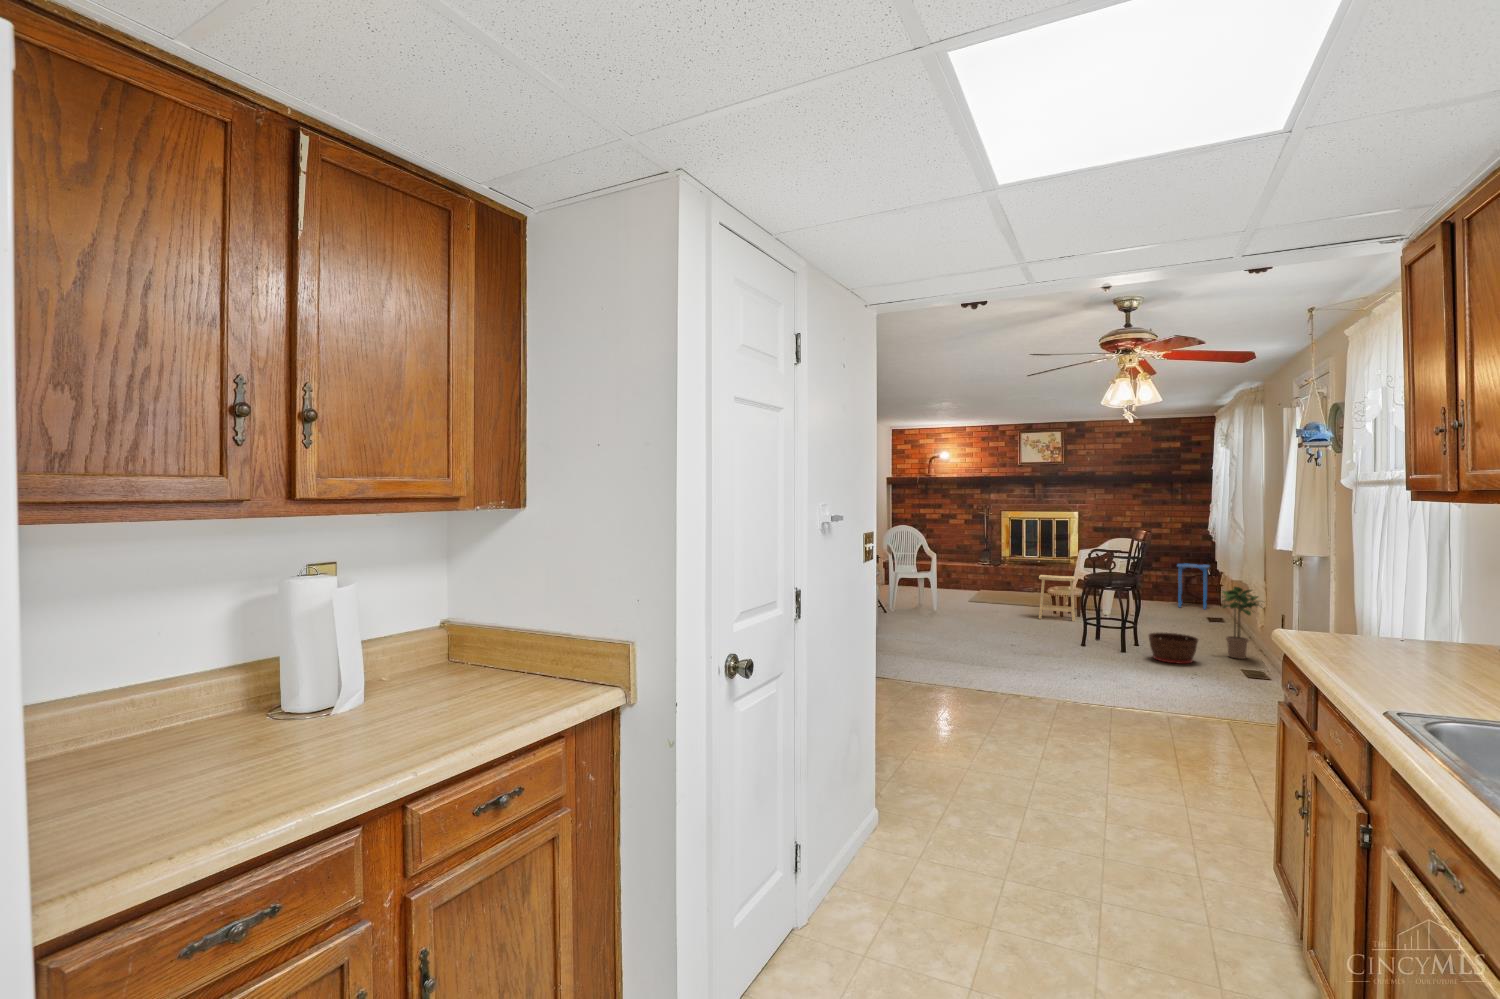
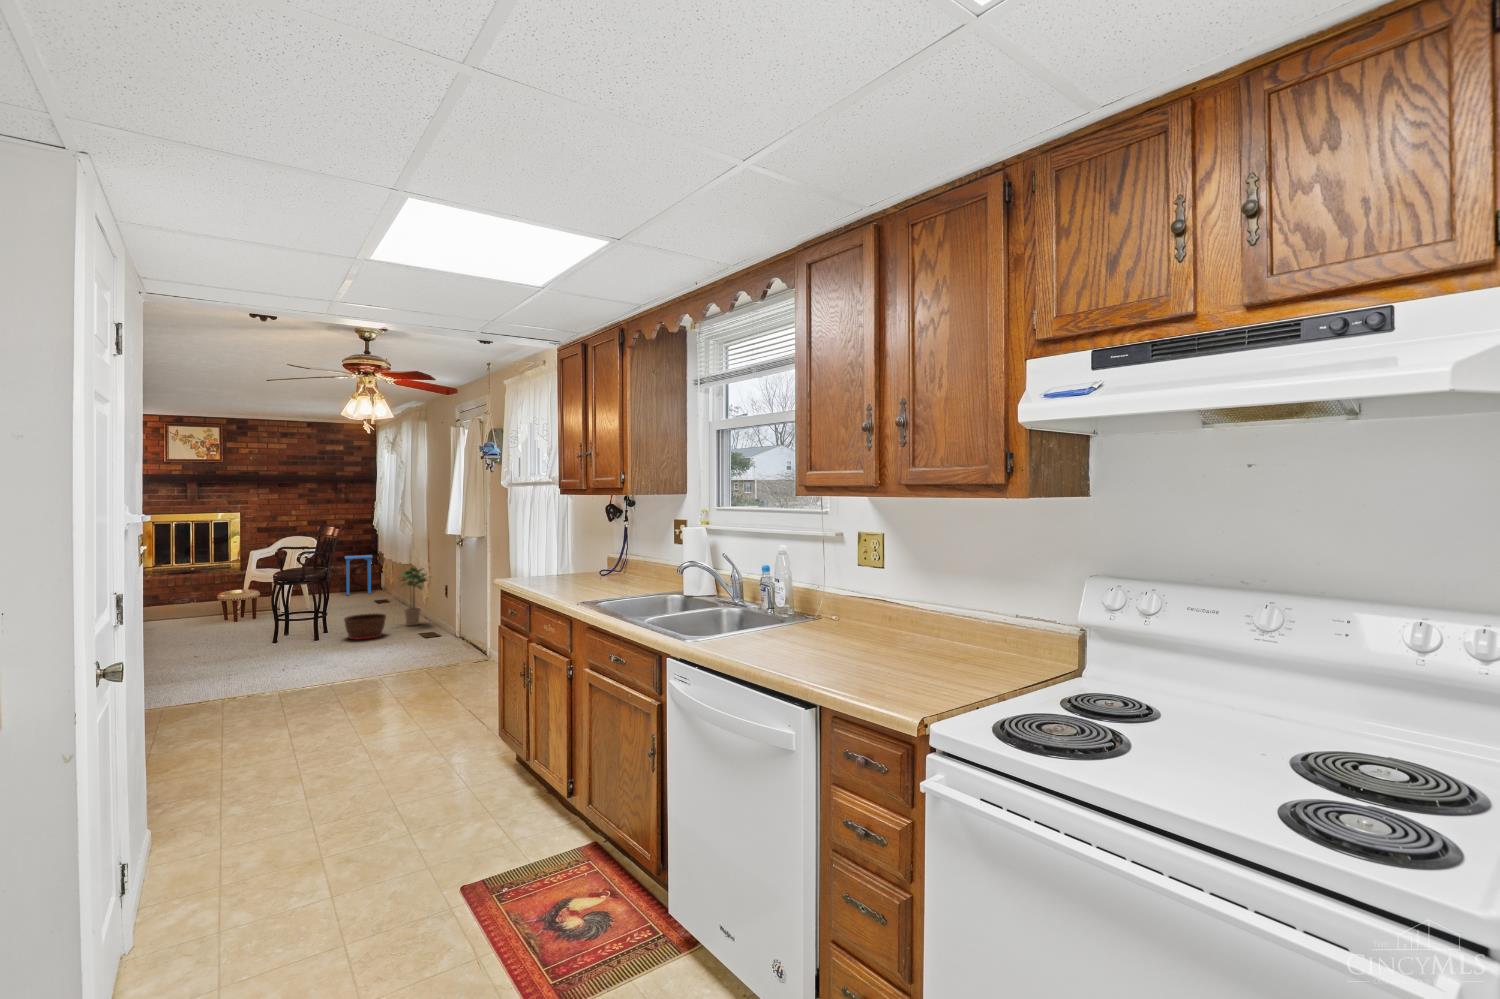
footstool: present [1039,575,1075,621] -> none [210,578,254,628]

